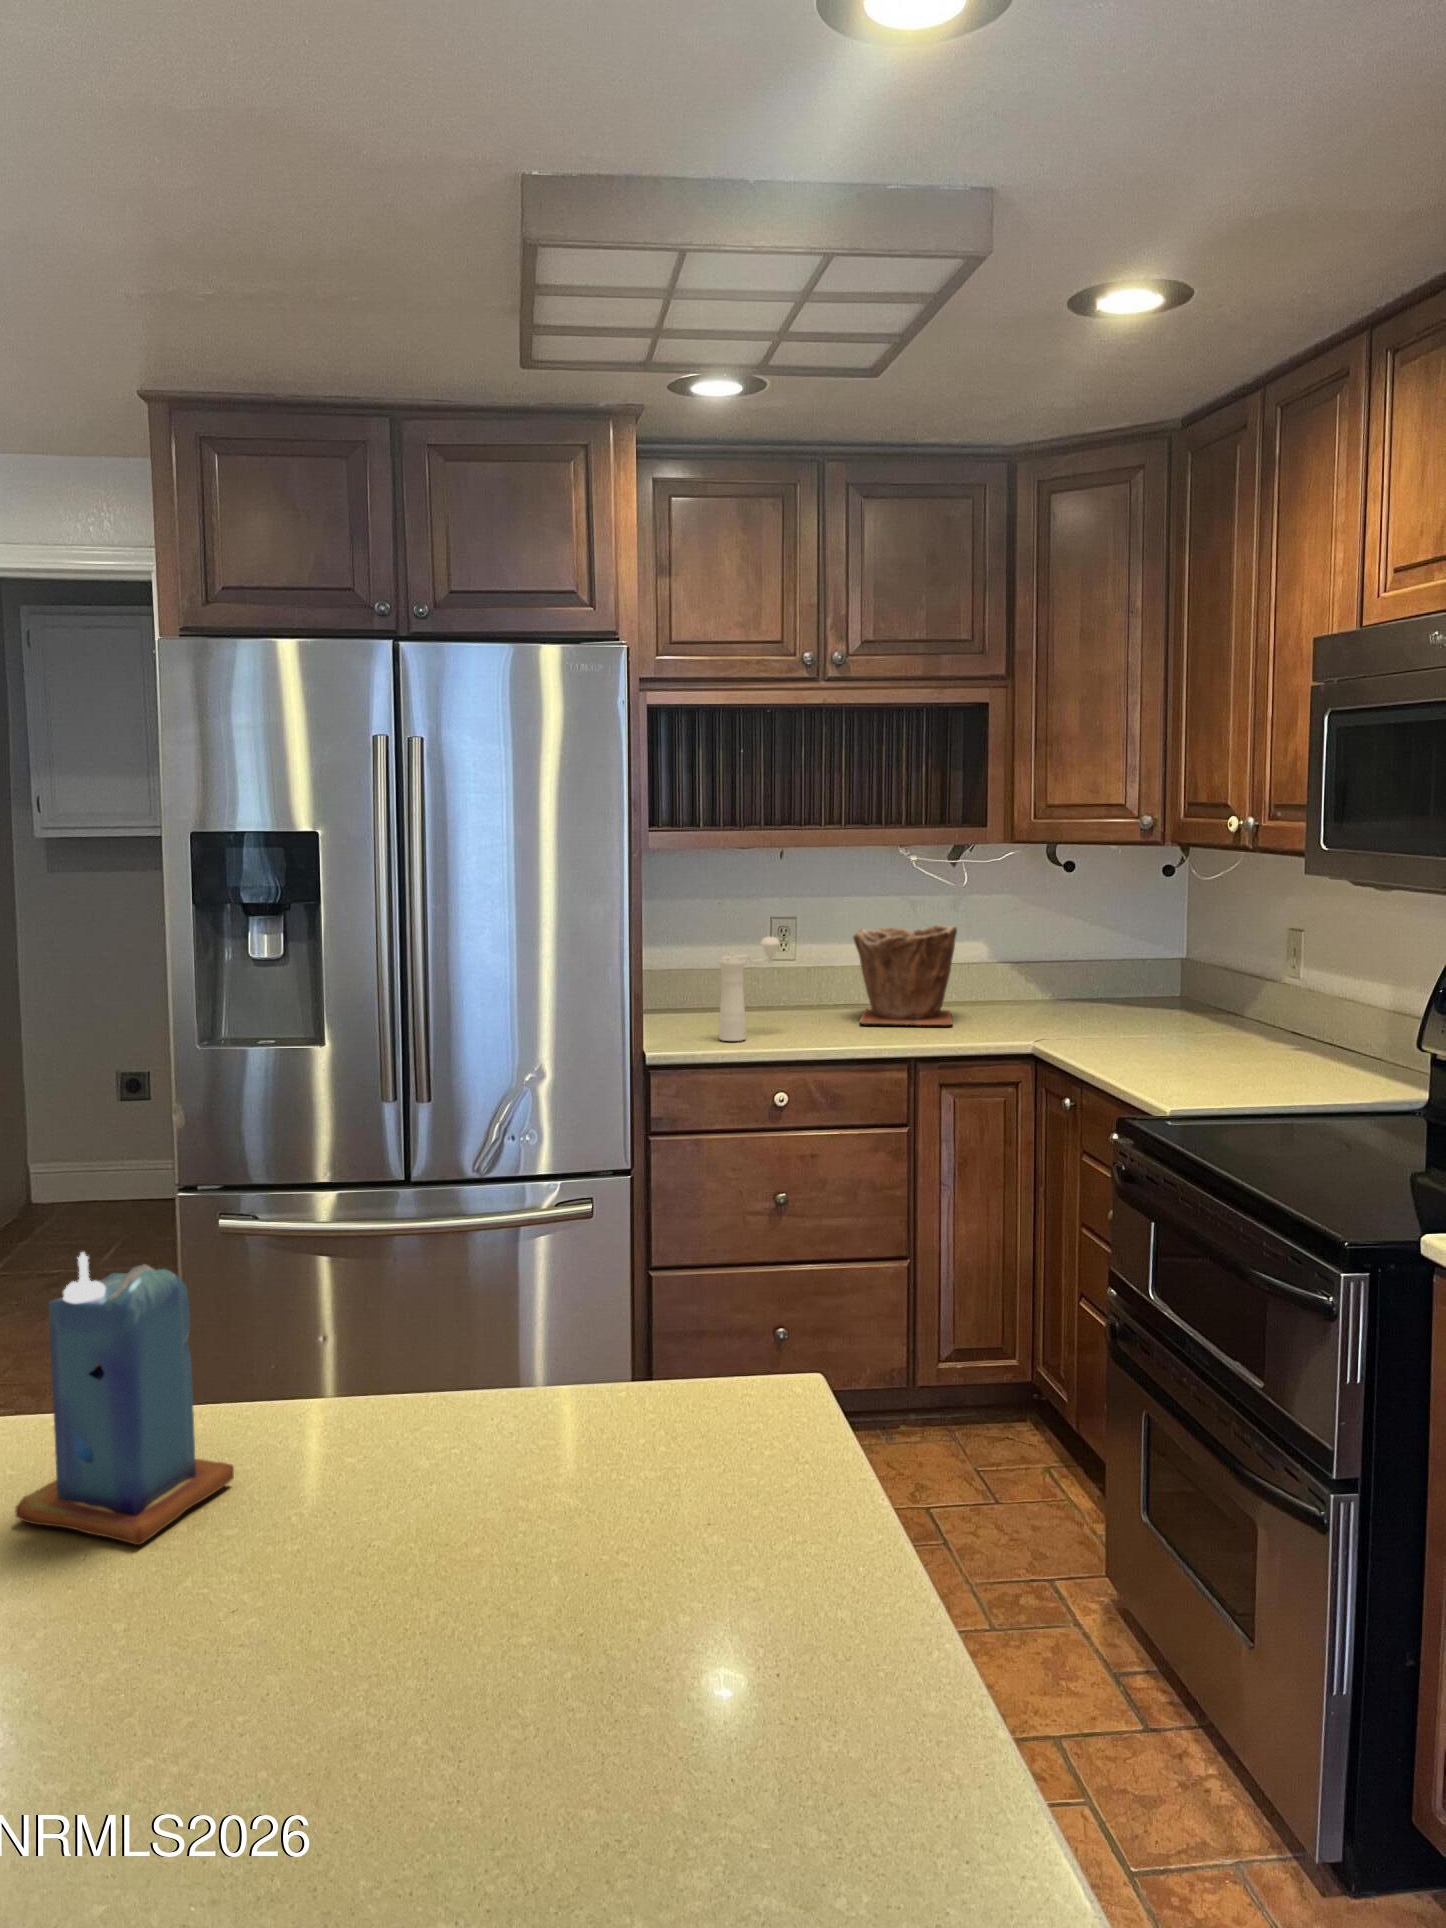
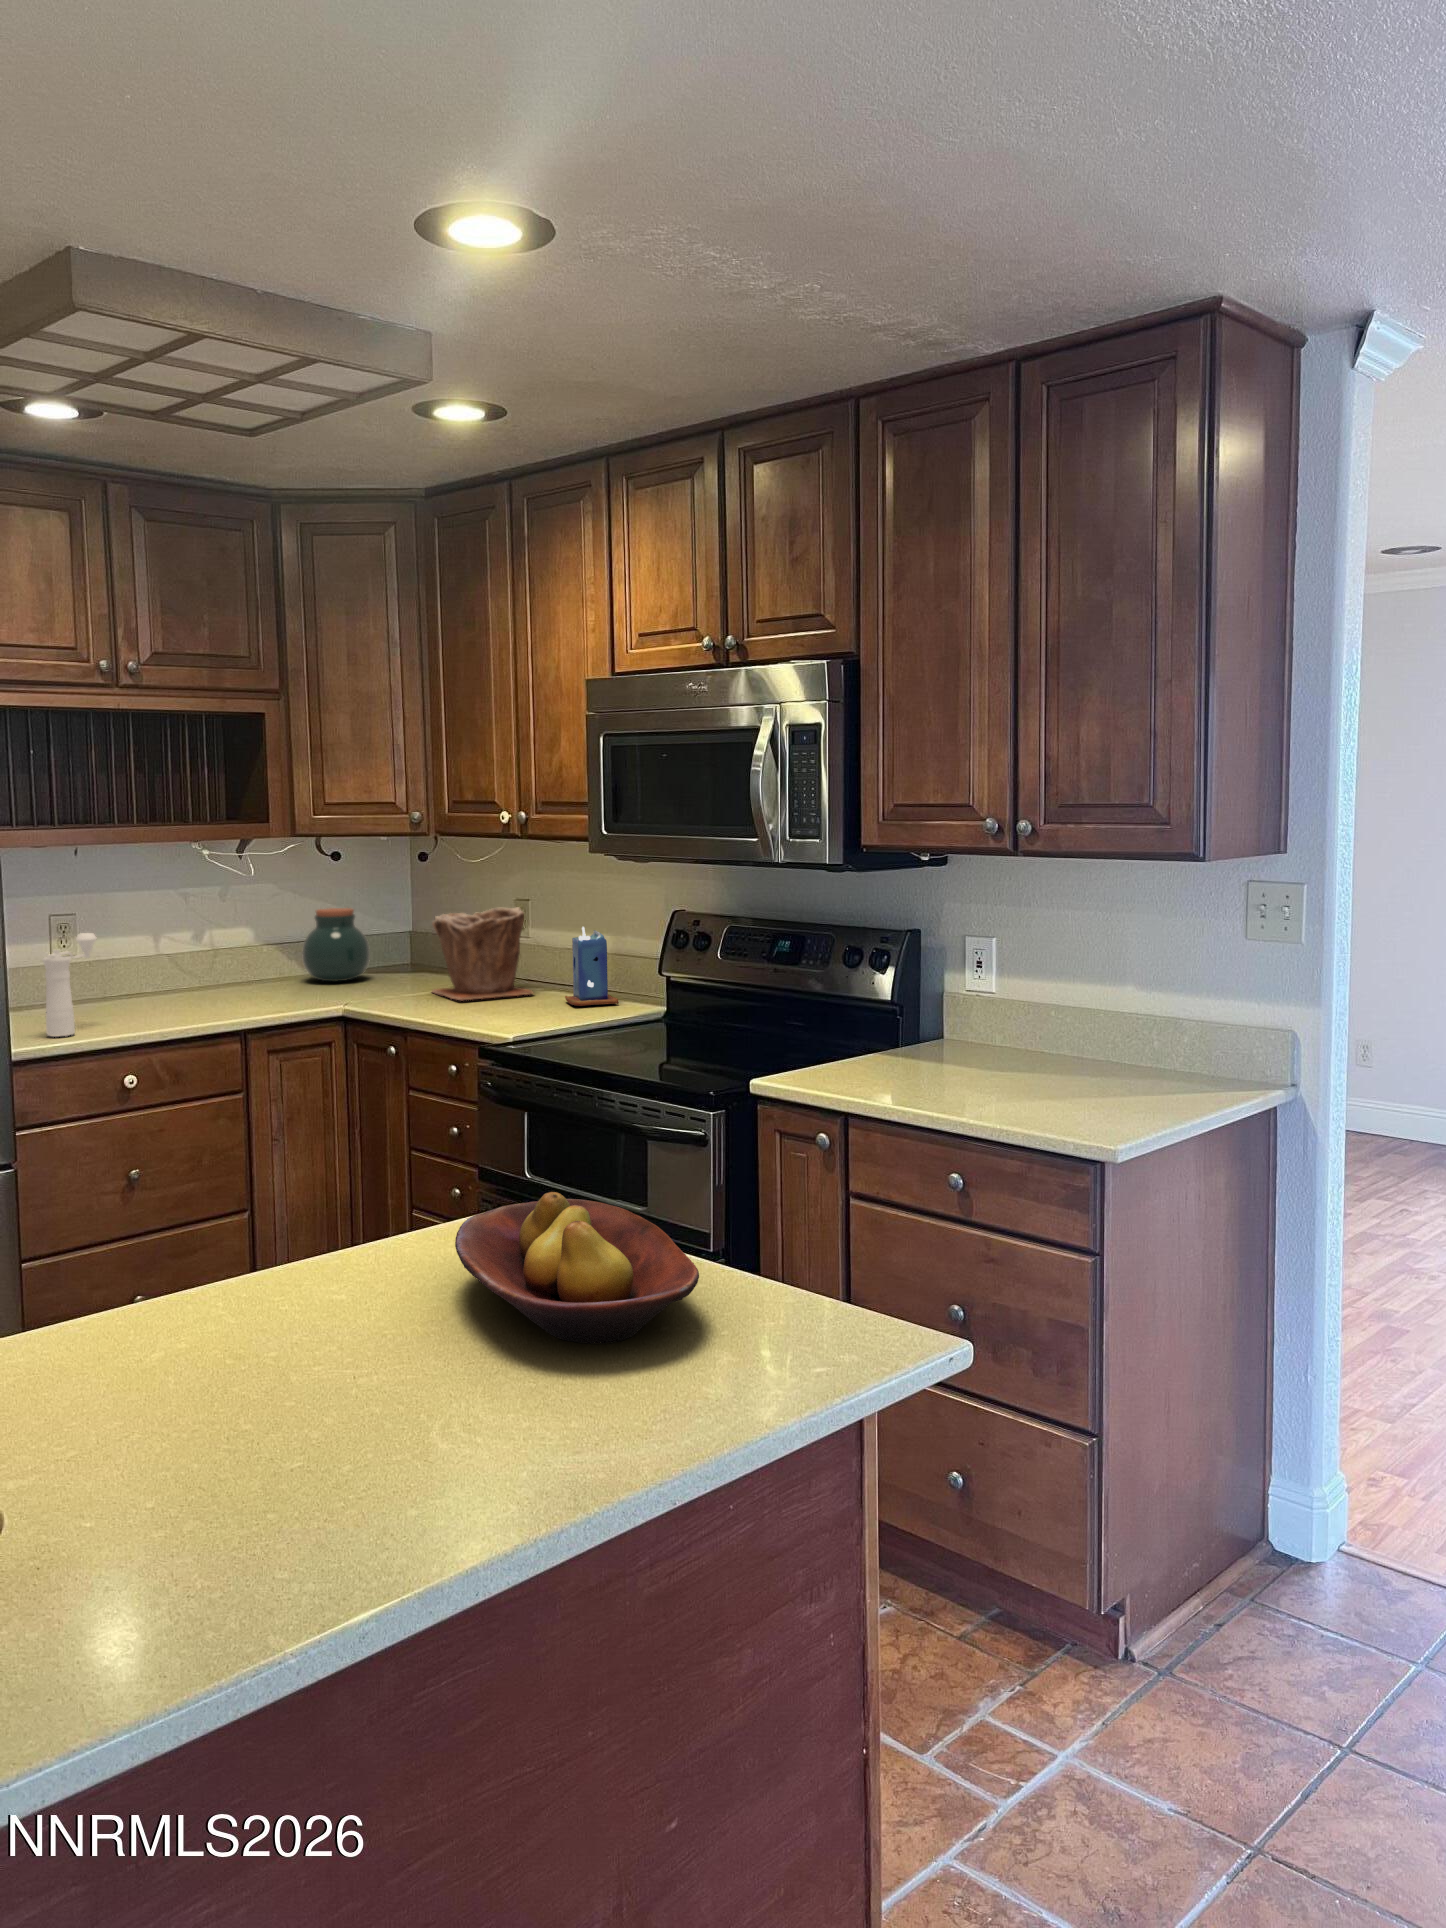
plant pot: present [853,925,957,1025] -> present [432,907,533,1000]
jar: none [1033,927,1109,1011] -> present [302,908,370,981]
candle: present [15,1252,234,1545] -> present [565,927,618,1006]
fruit bowl: none [412,1380,814,1688] -> present [455,1192,699,1344]

